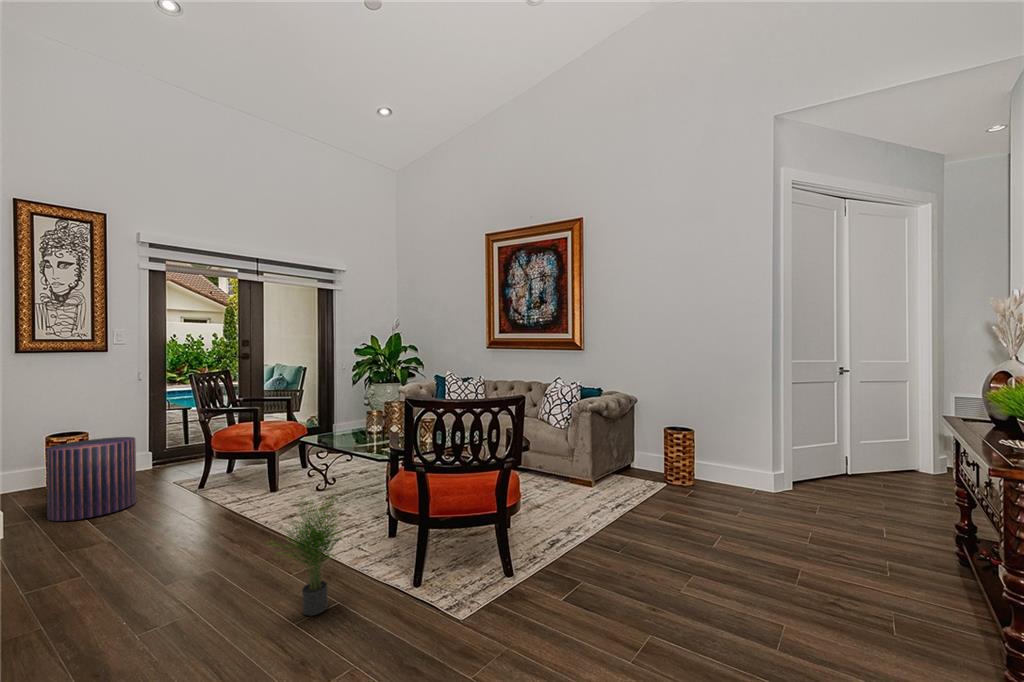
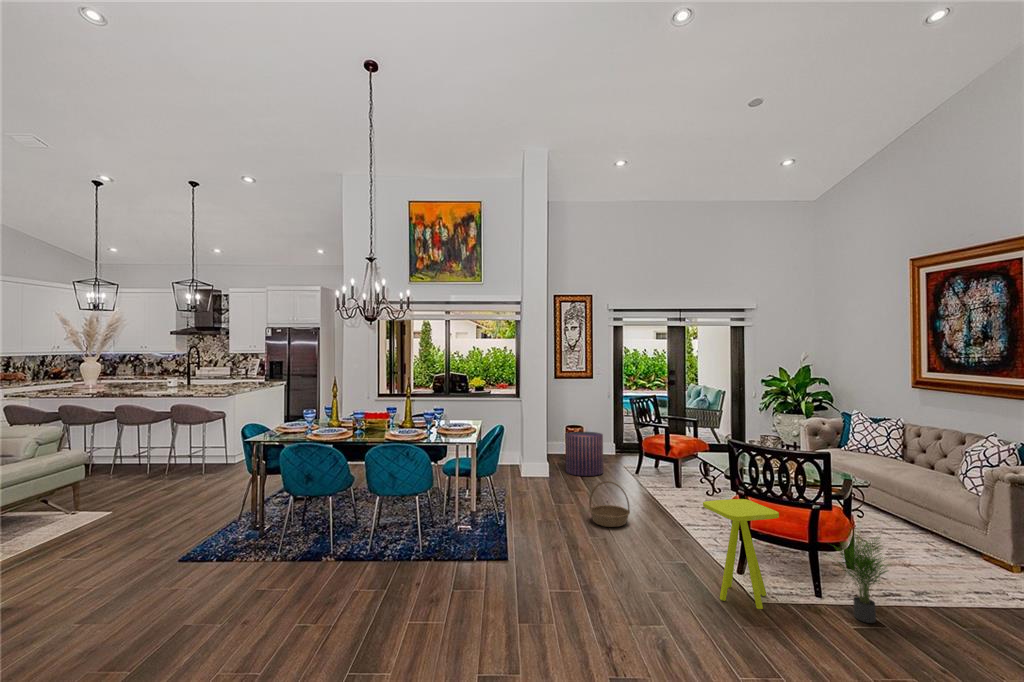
side table: none [385,479,487,644] -> present [703,499,779,609]
potted plant: present [274,499,342,616] -> present [837,535,888,623]
basket: none [126,512,218,602] -> present [589,481,630,527]

